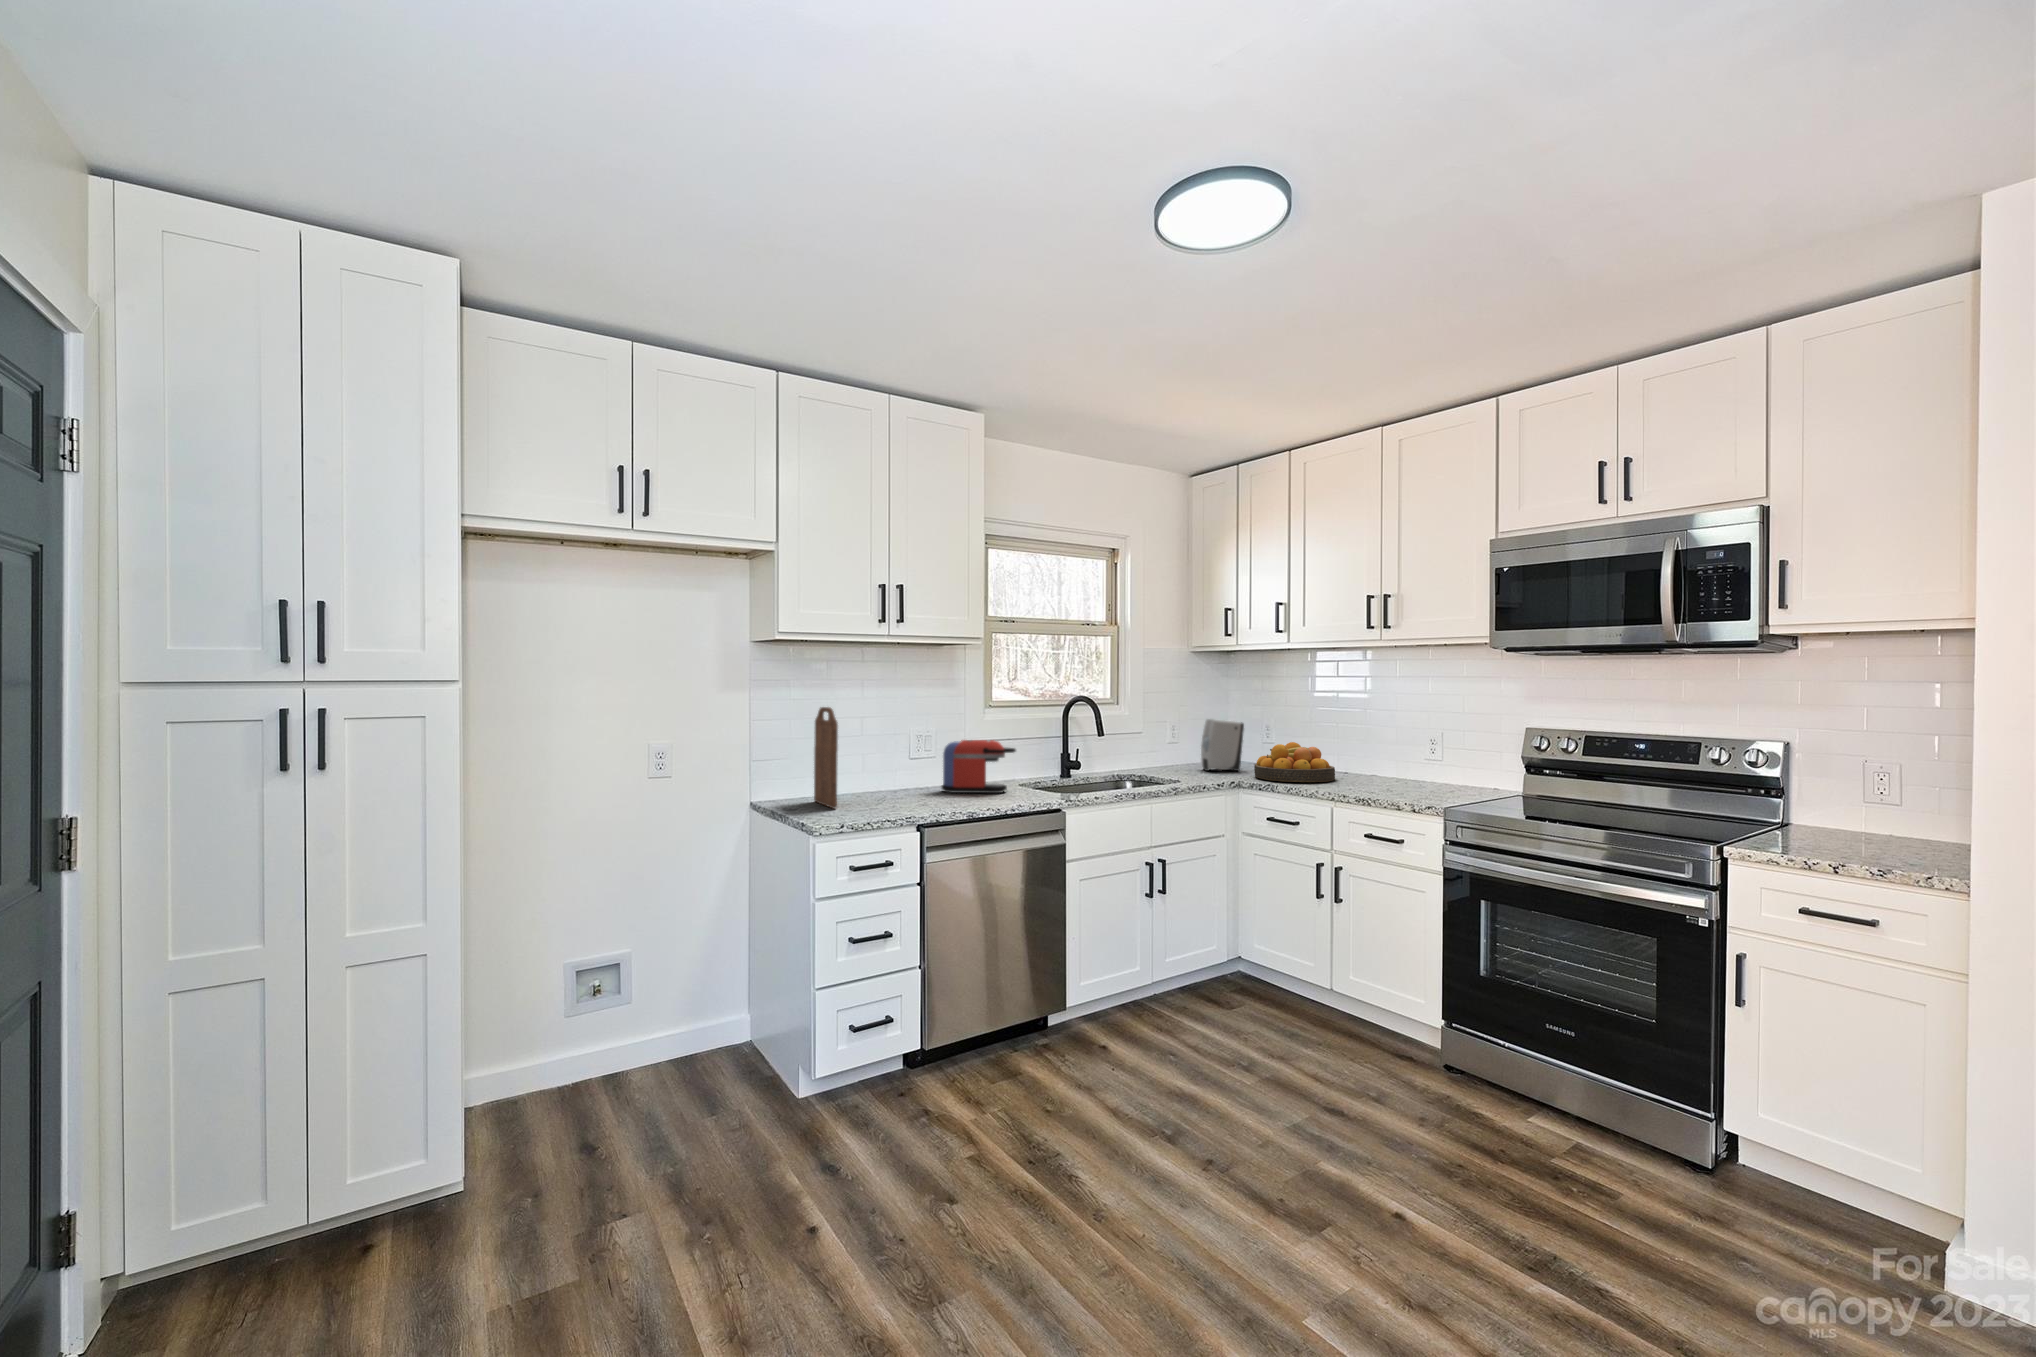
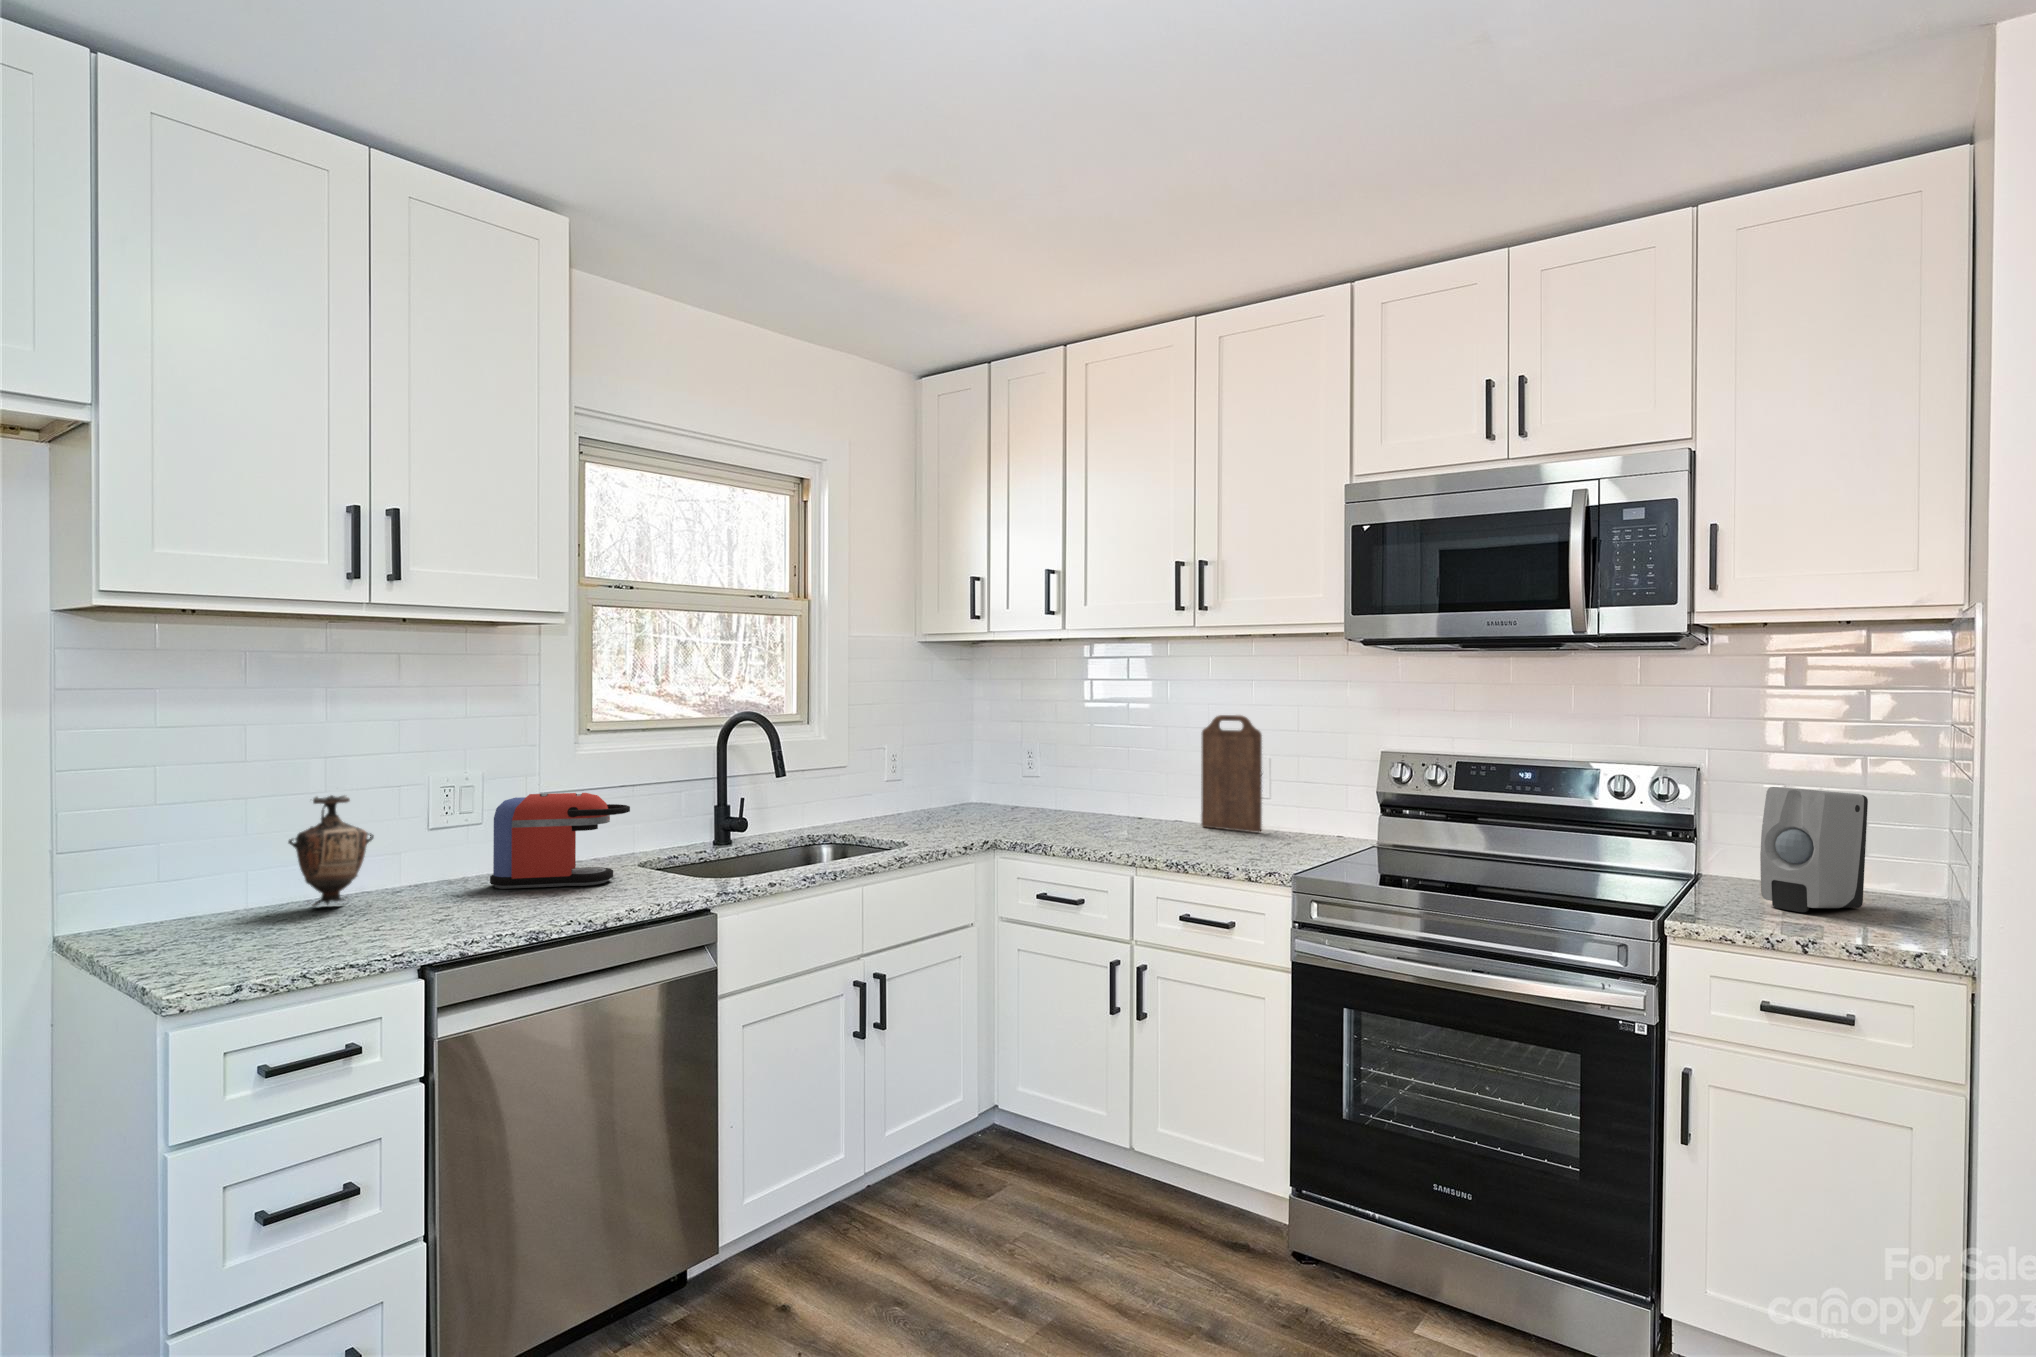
cutting board: present [814,707,838,808] -> present [1201,715,1262,833]
soap dispenser: present [1201,719,1244,771] -> present [1760,787,1868,912]
vase: none [846,732,886,796] -> present [289,795,374,907]
fruit bowl: present [1254,742,1335,782] -> none [1014,777,1128,837]

